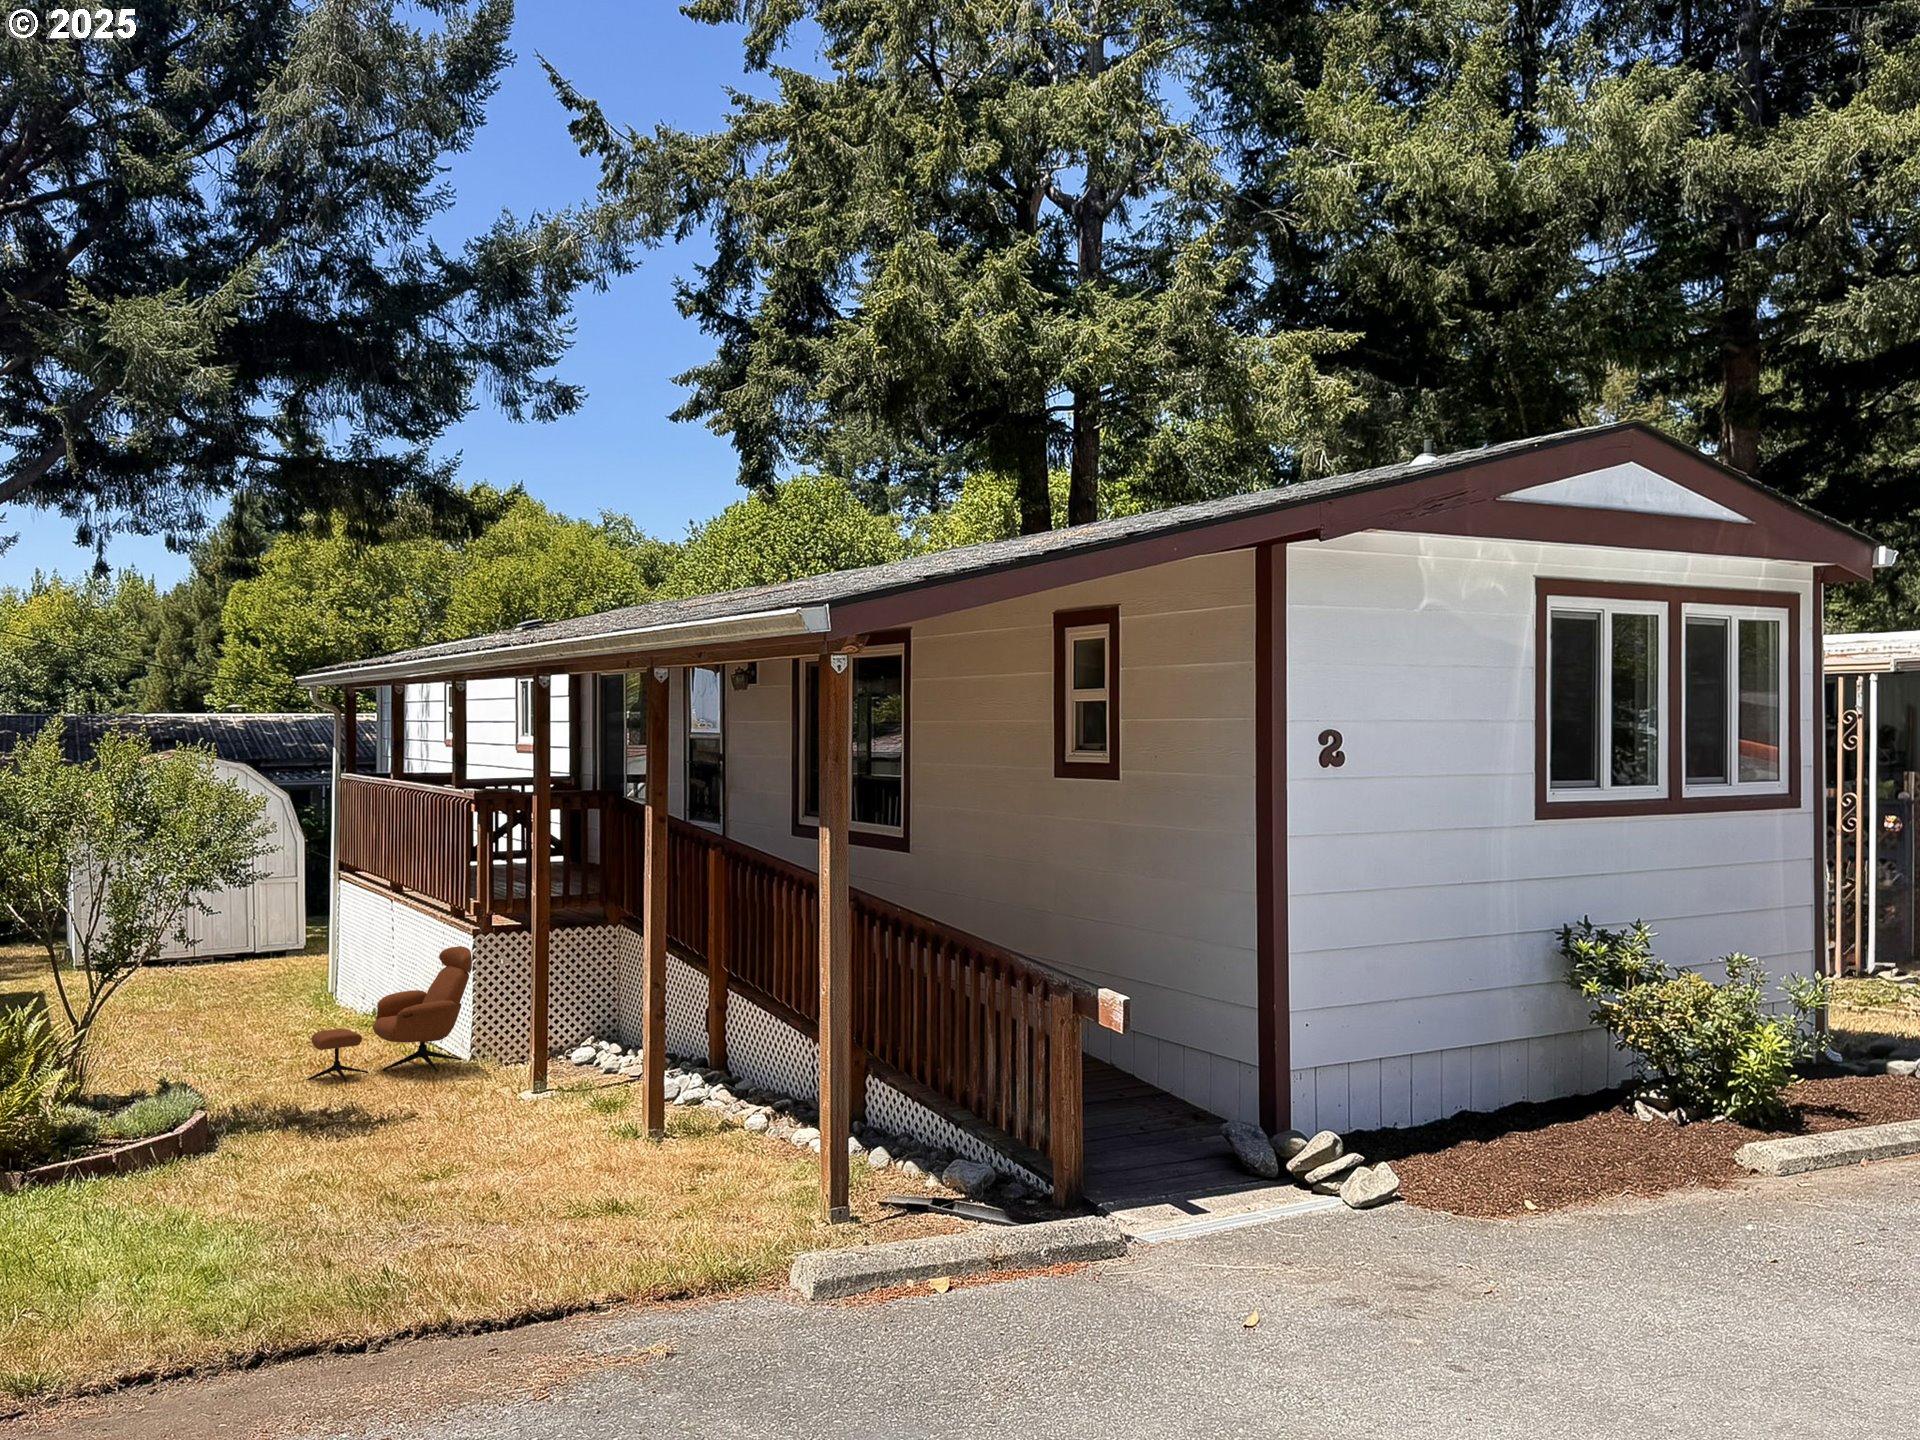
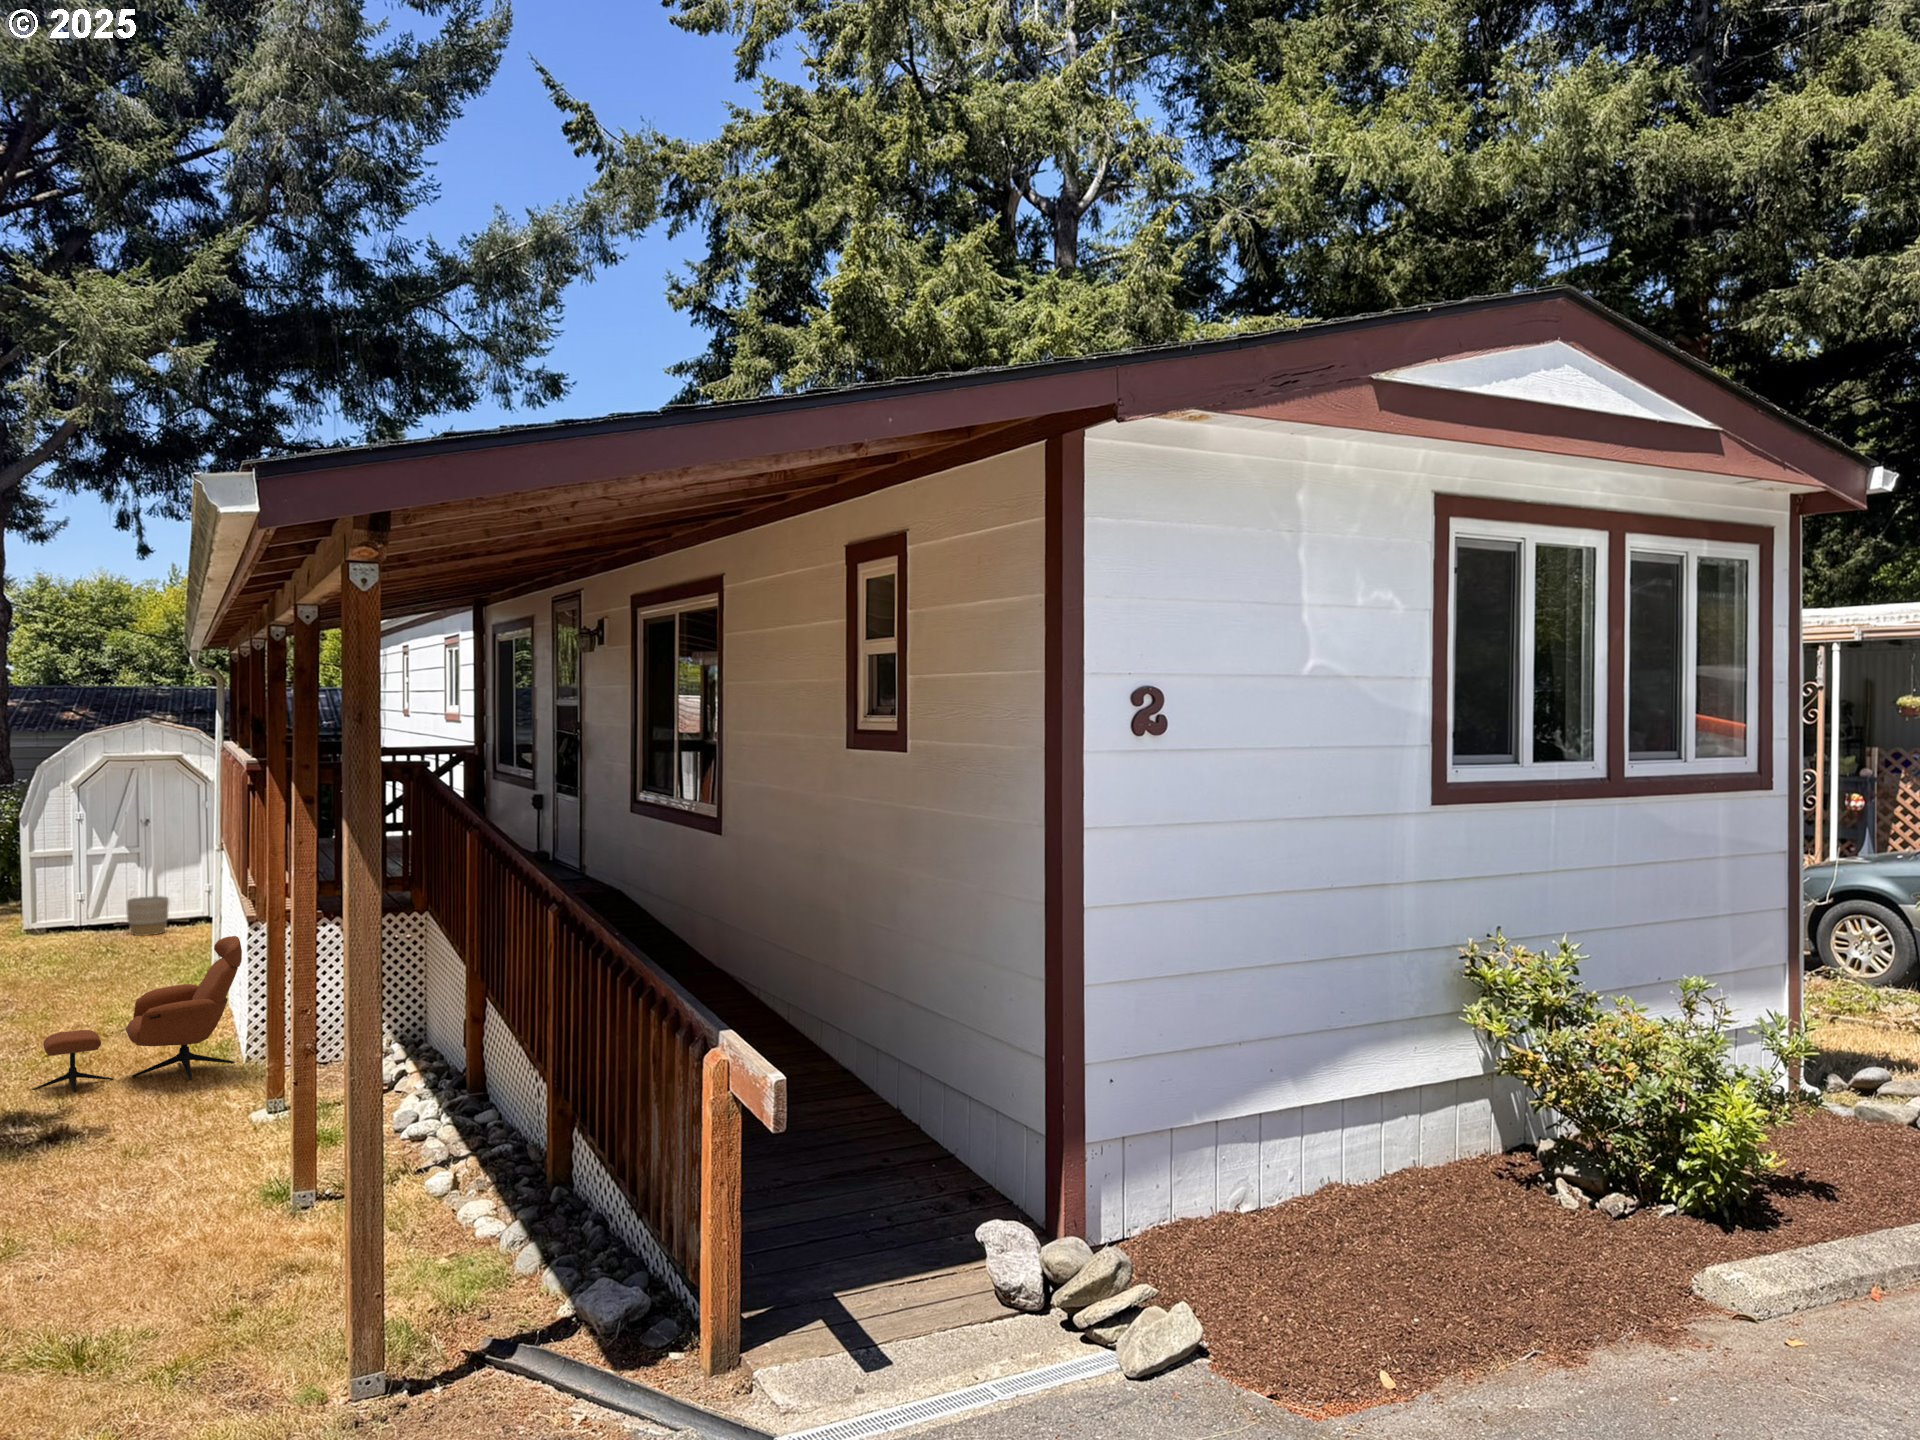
planter: none [210,927,250,965] -> present [127,896,169,936]

